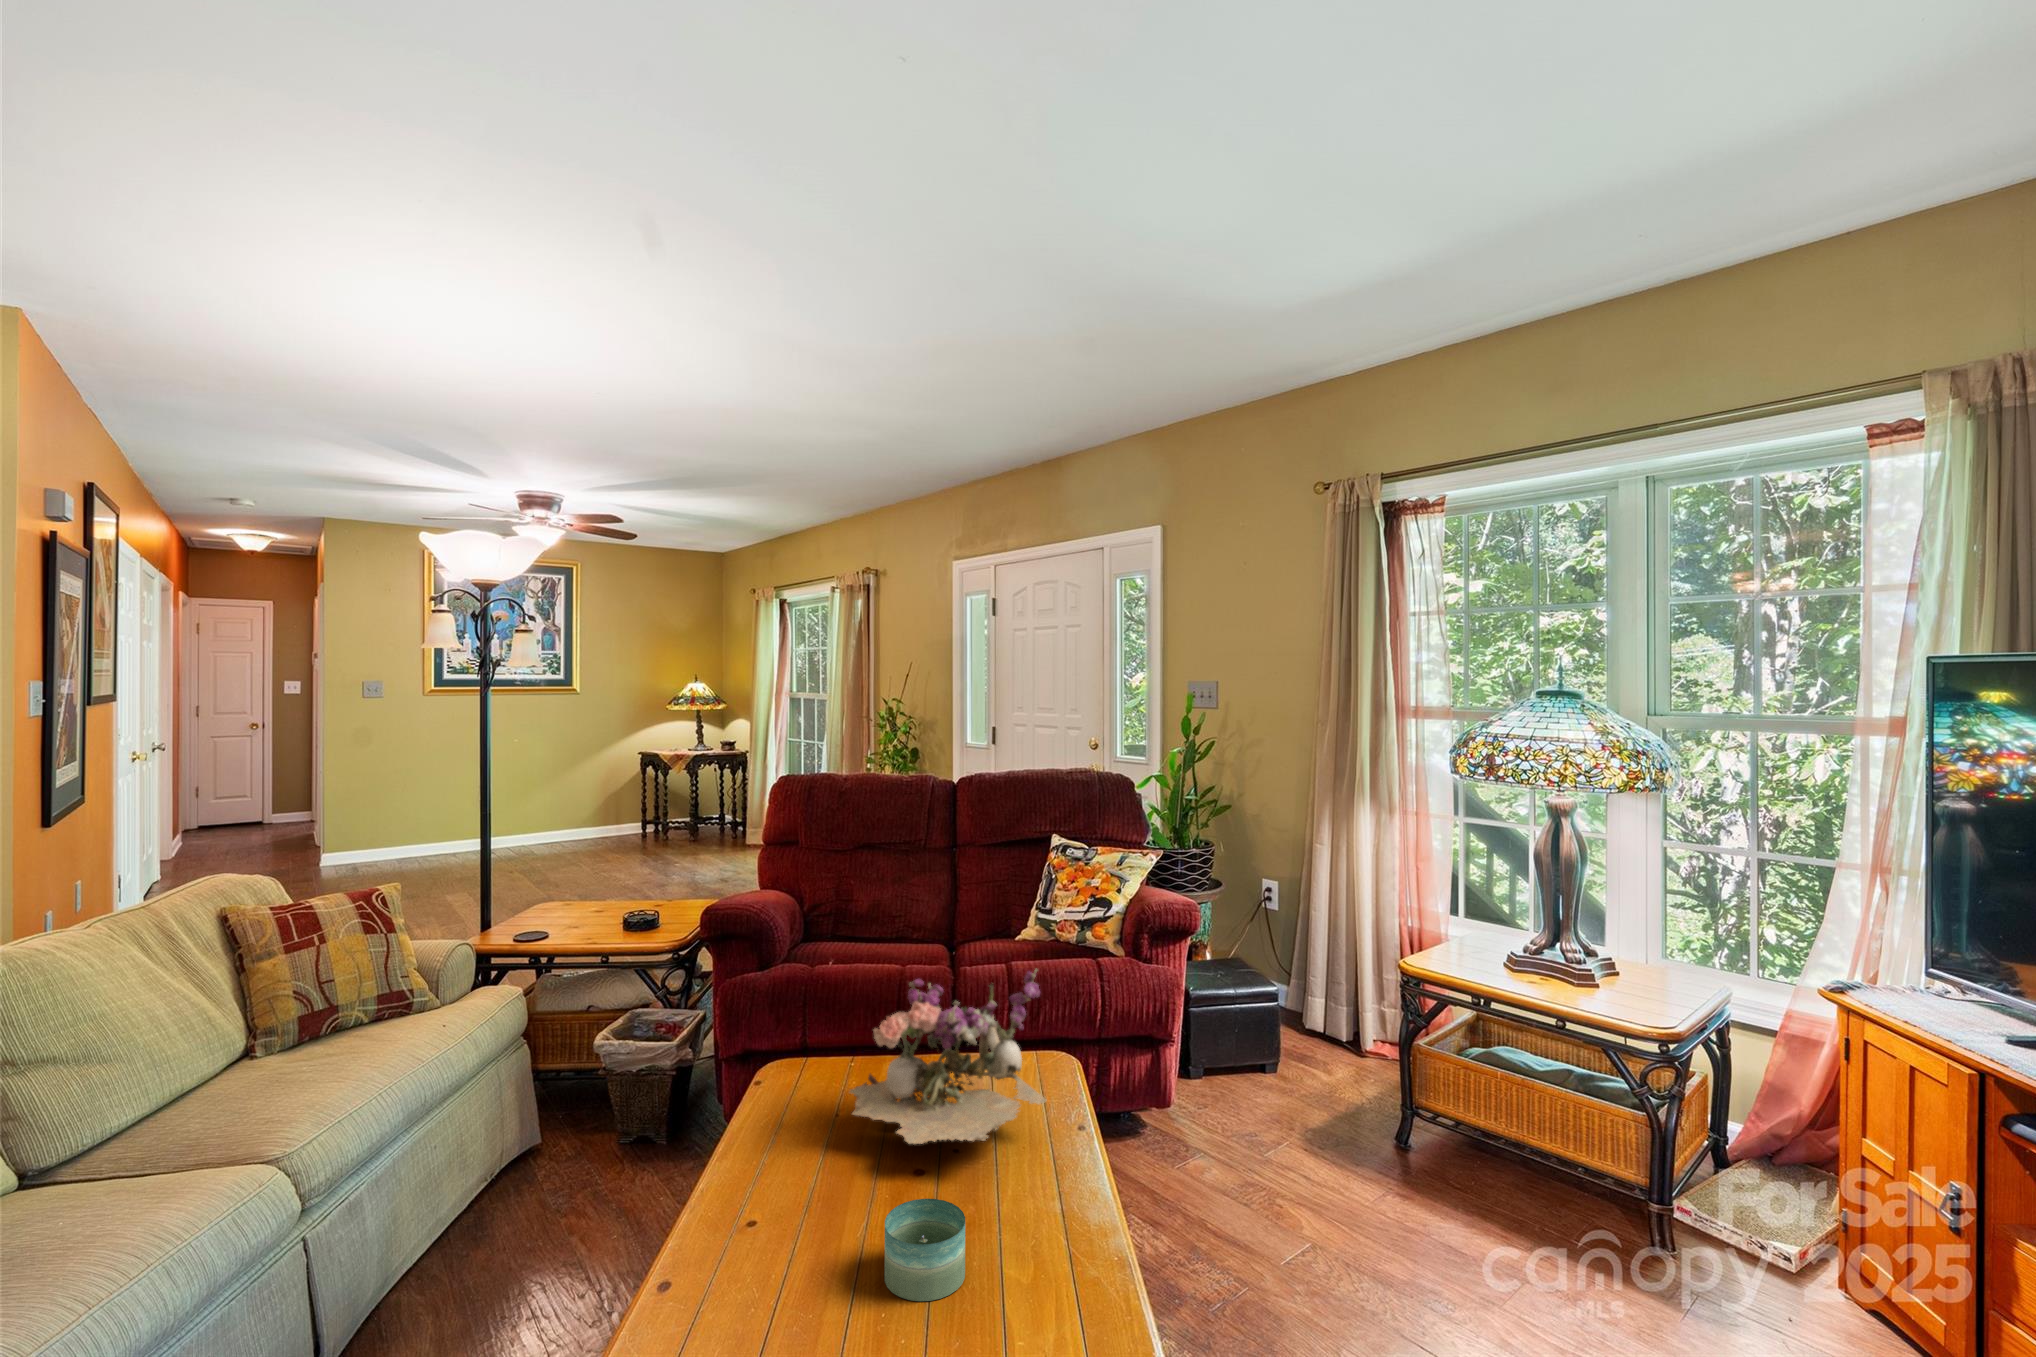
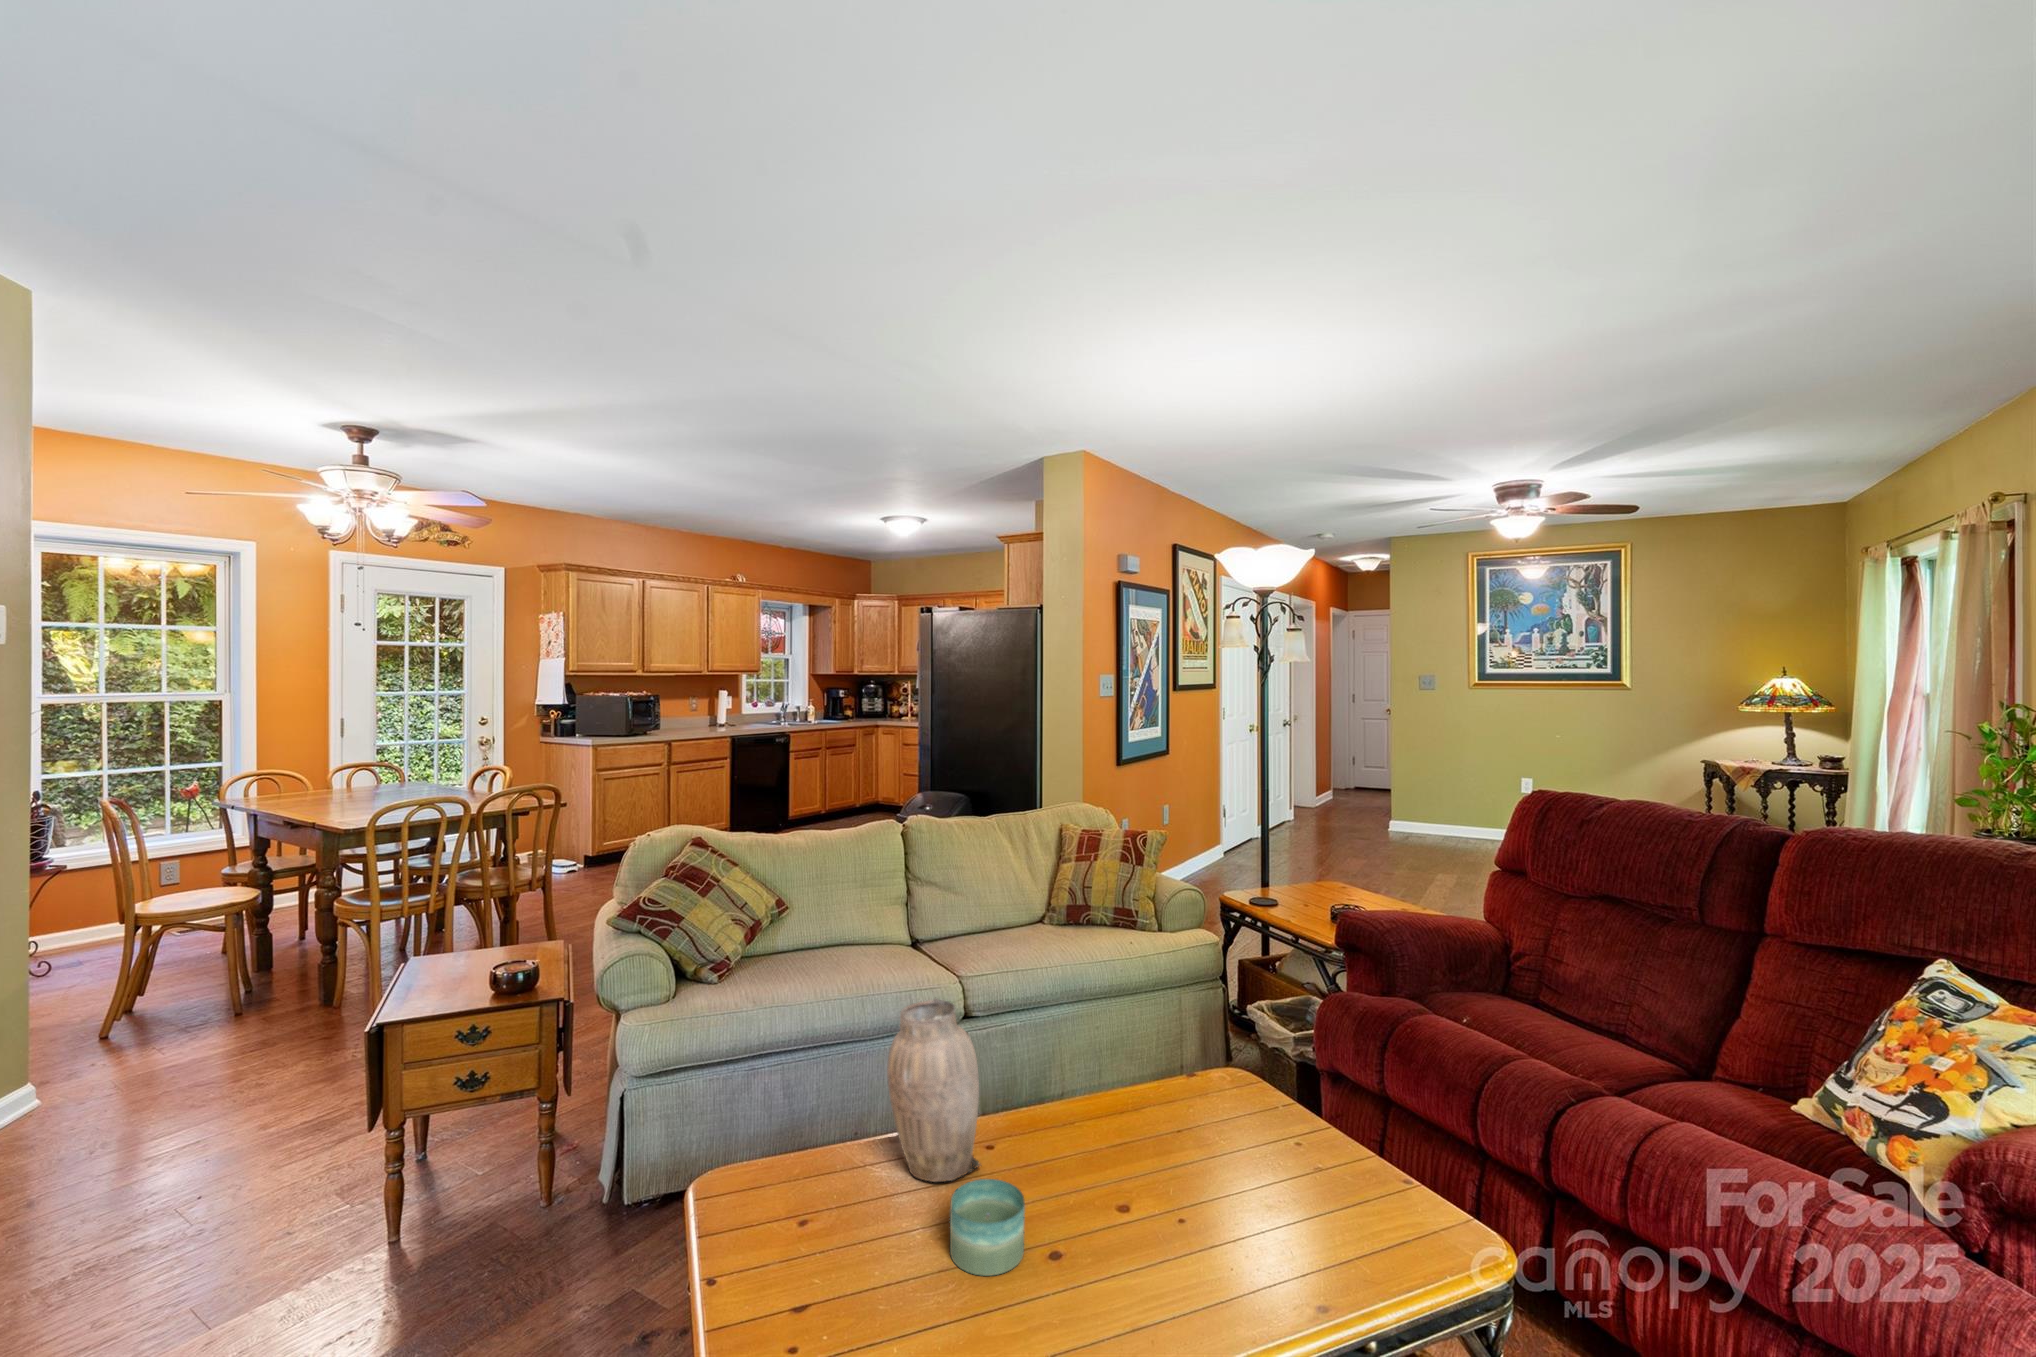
flower arrangement: present [849,969,1046,1144] -> none [1125,1020,1333,1225]
vase: none [693,1065,811,1301] -> present [887,998,980,1182]

